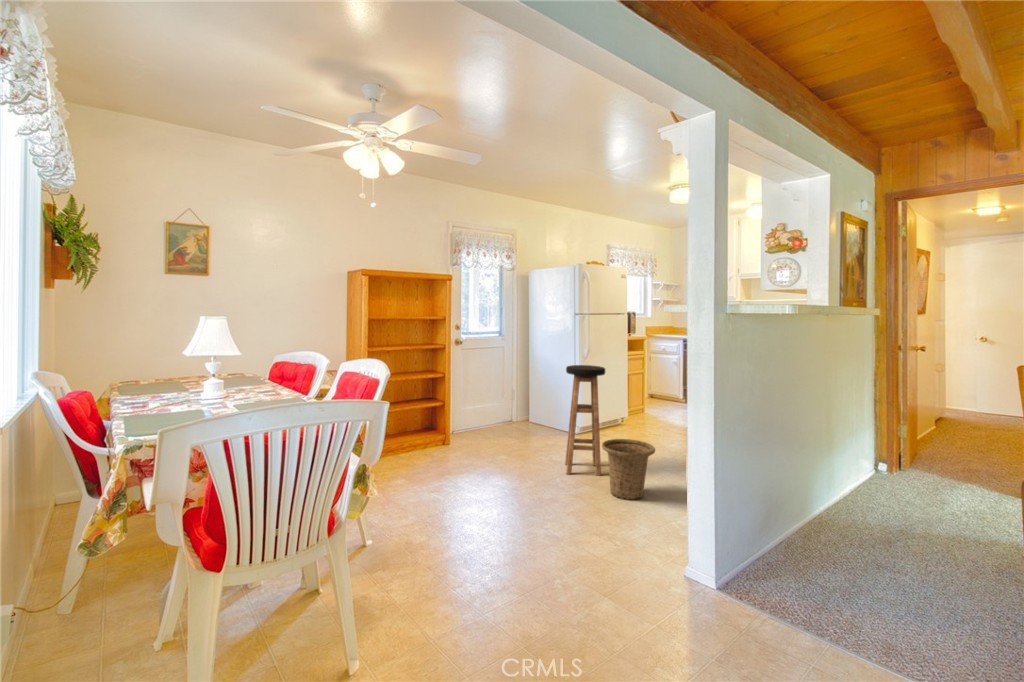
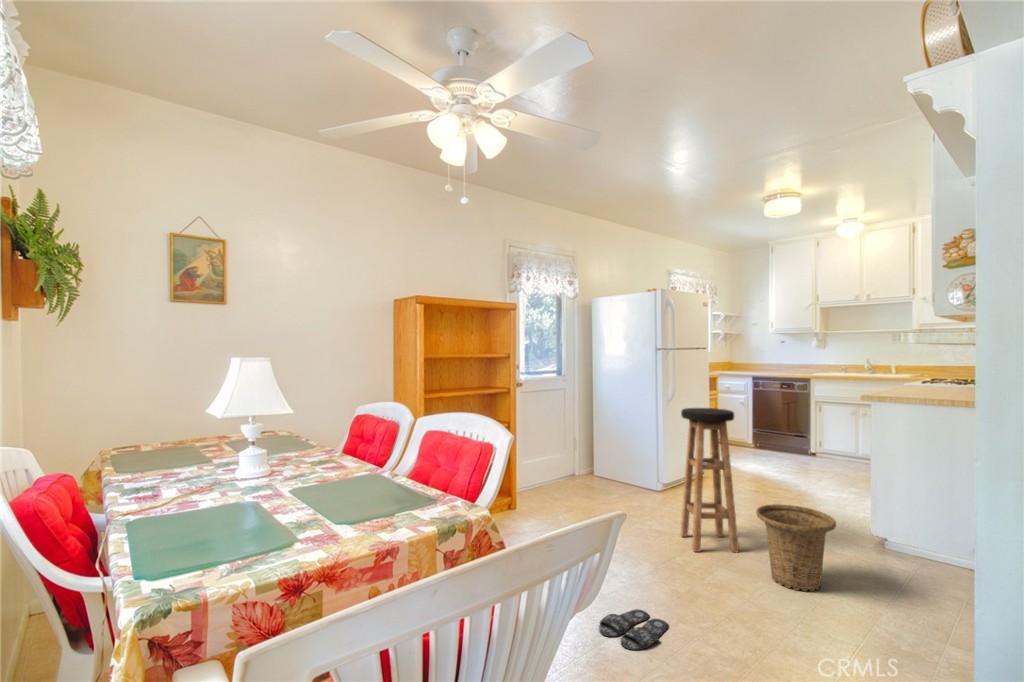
slippers: none [461,505,512,526] -> present [599,609,668,650]

